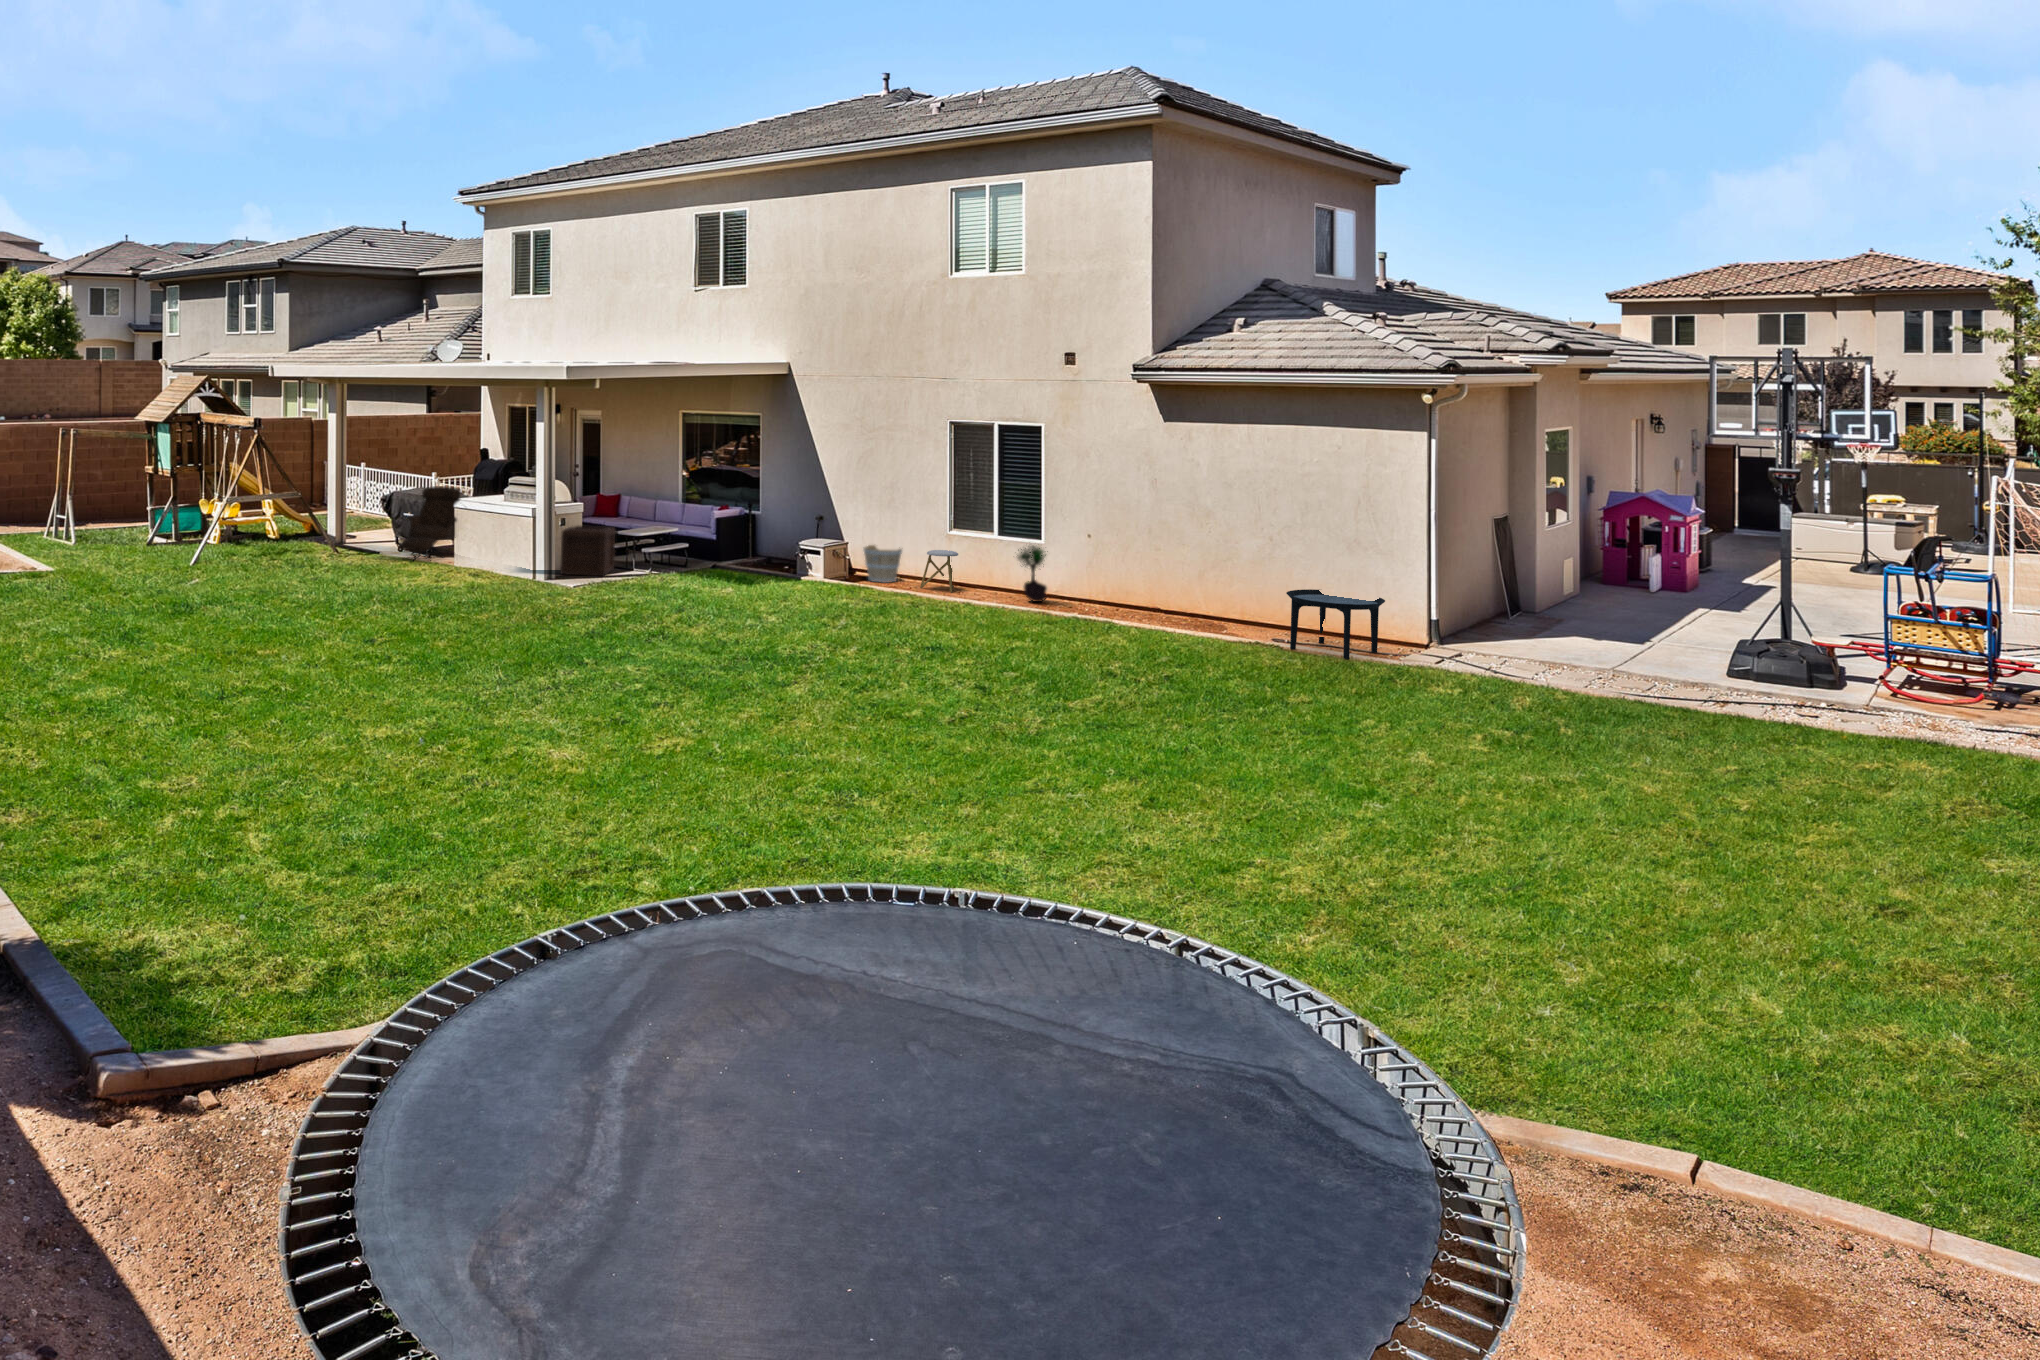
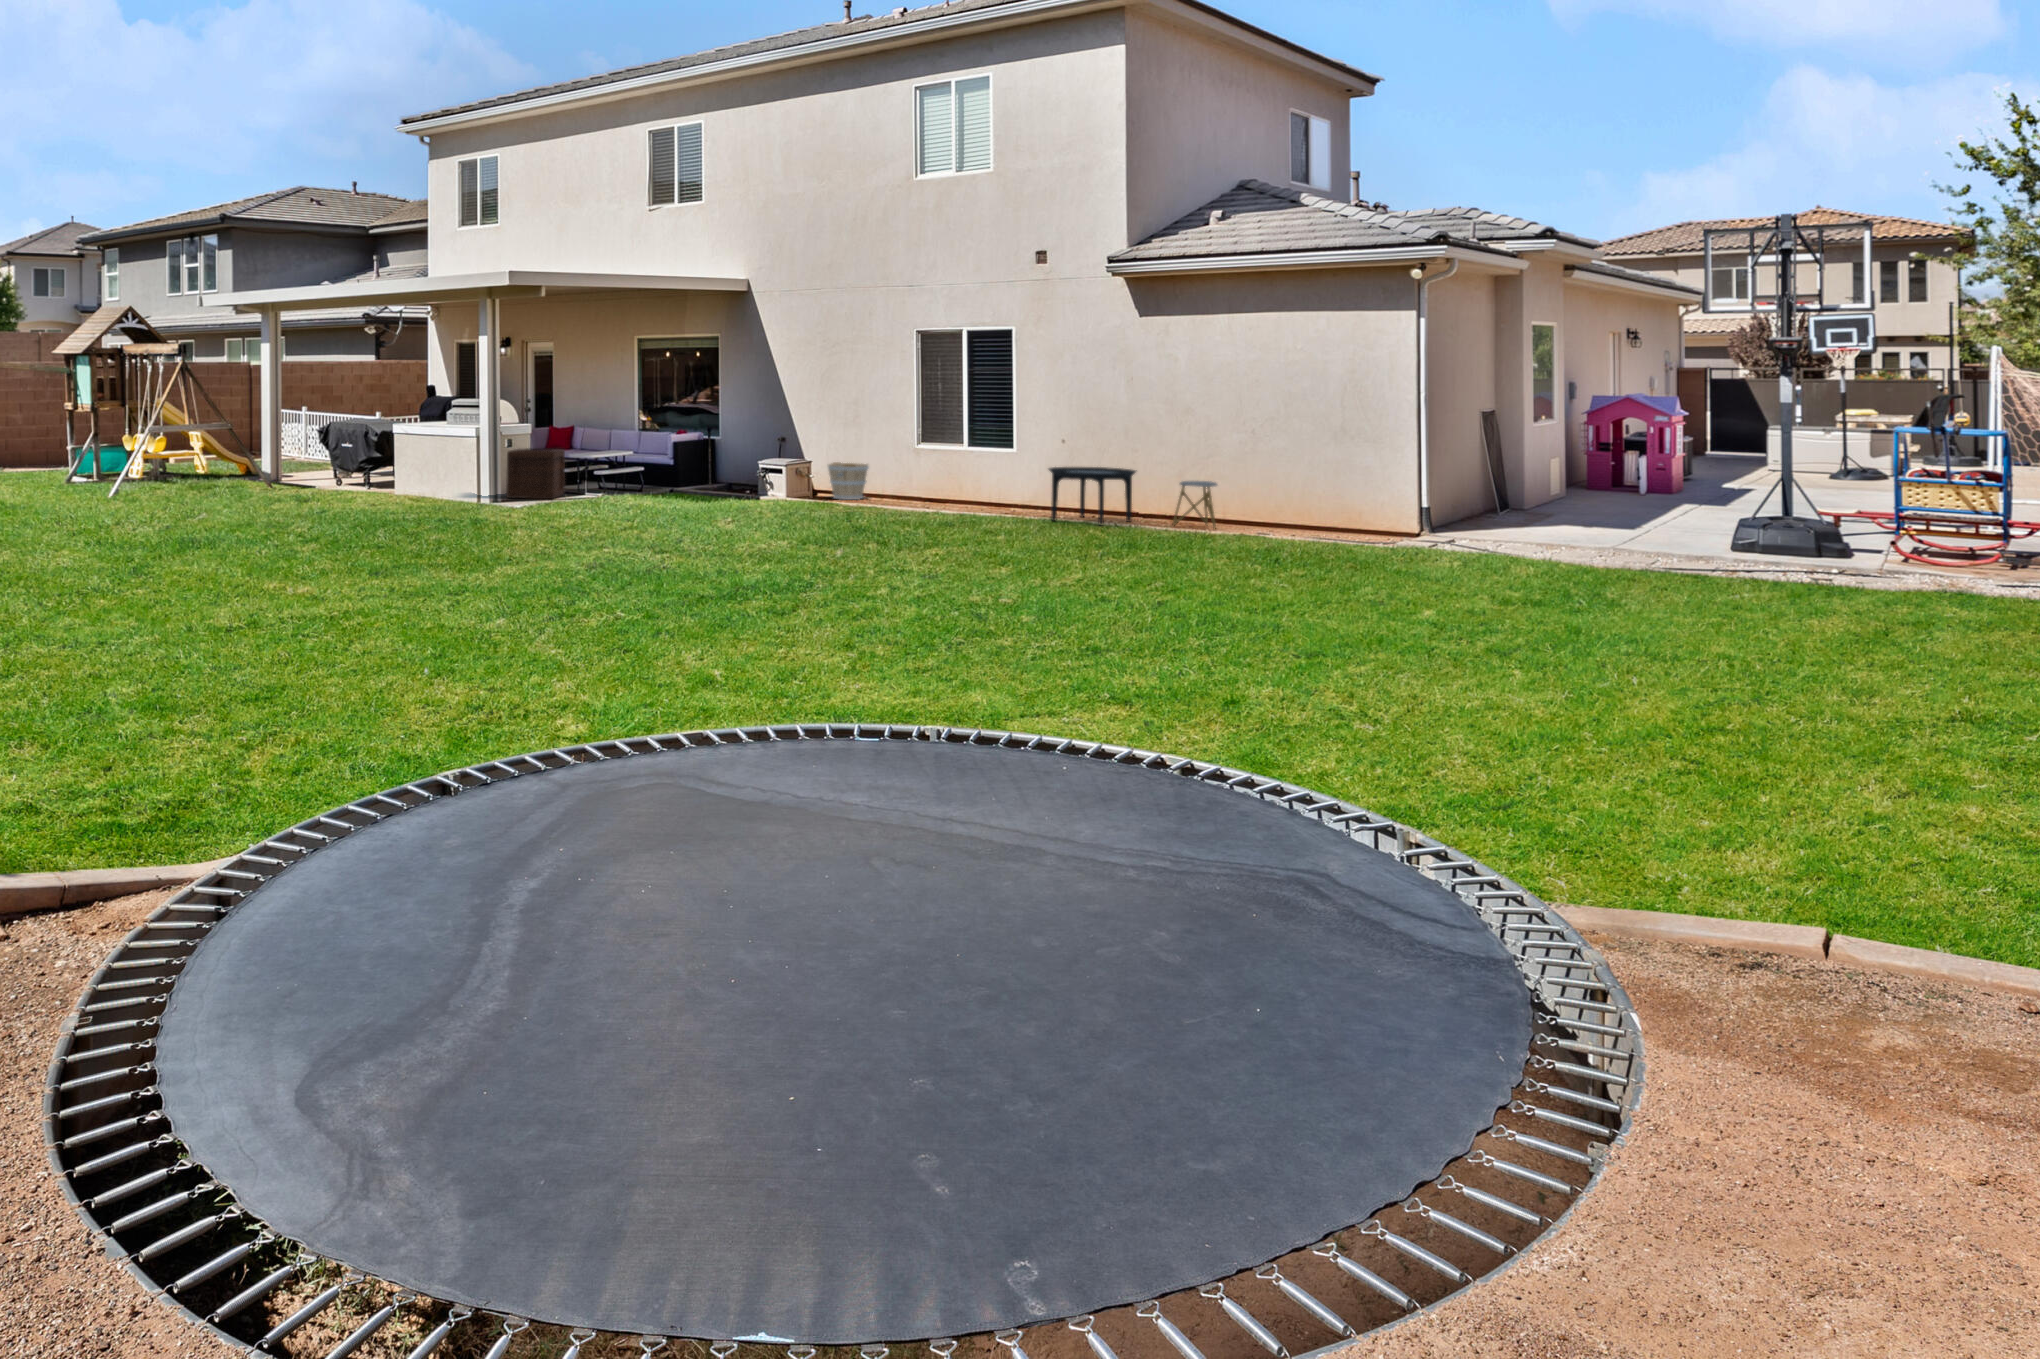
lounge chair: present [399,486,461,559] -> none [335,415,404,491]
potted tree: present [1017,546,1047,602] -> none [985,444,1025,511]
stool: present [920,550,958,592] -> present [1172,481,1217,529]
round table: present [1286,589,1385,659] -> present [1049,467,1136,525]

